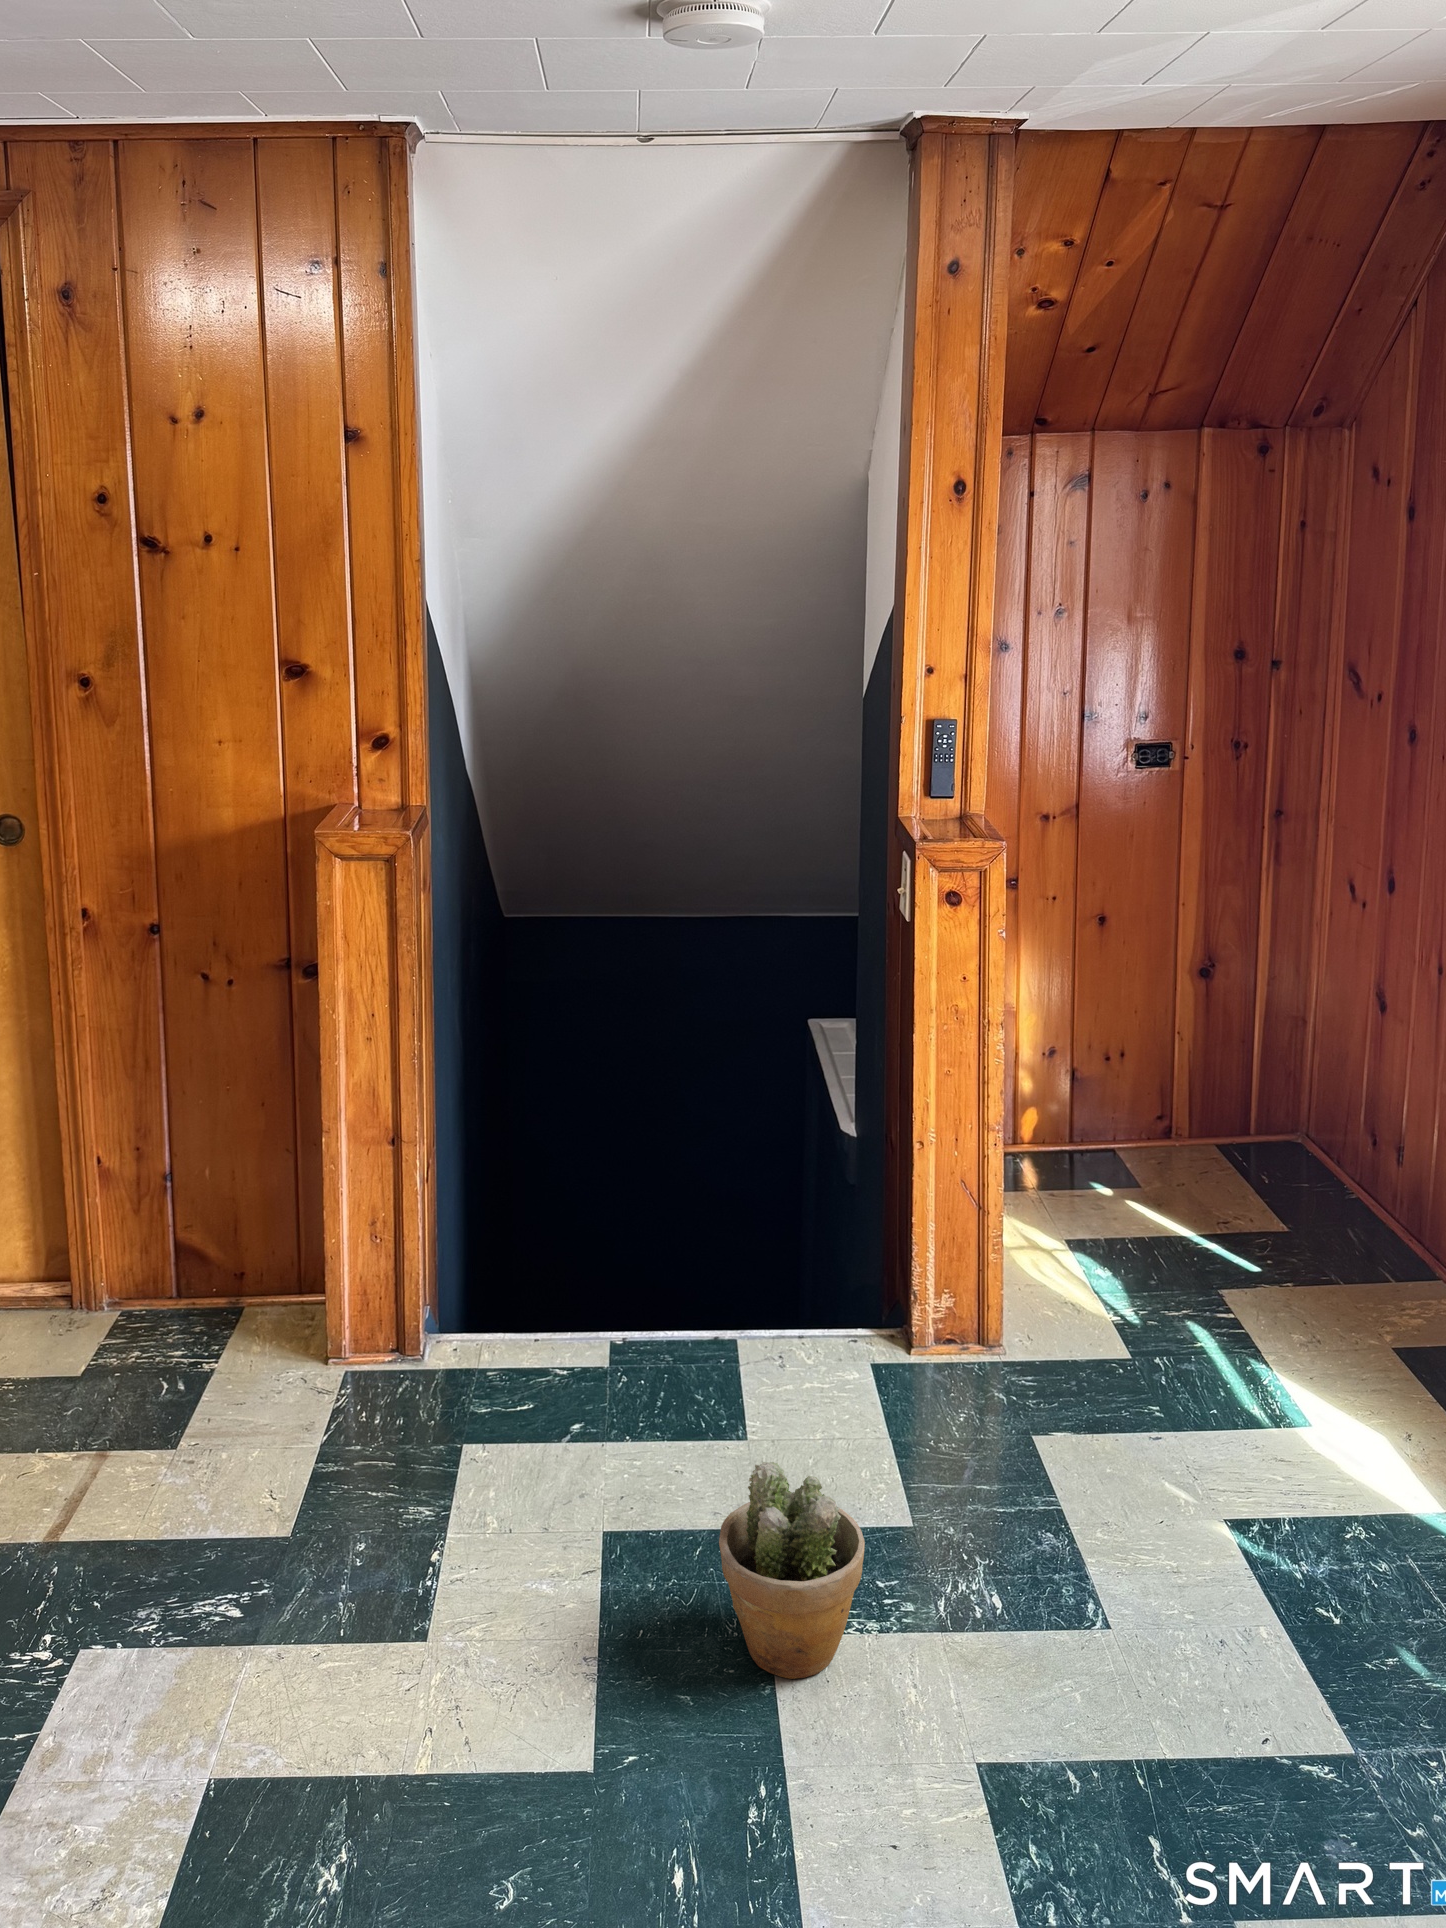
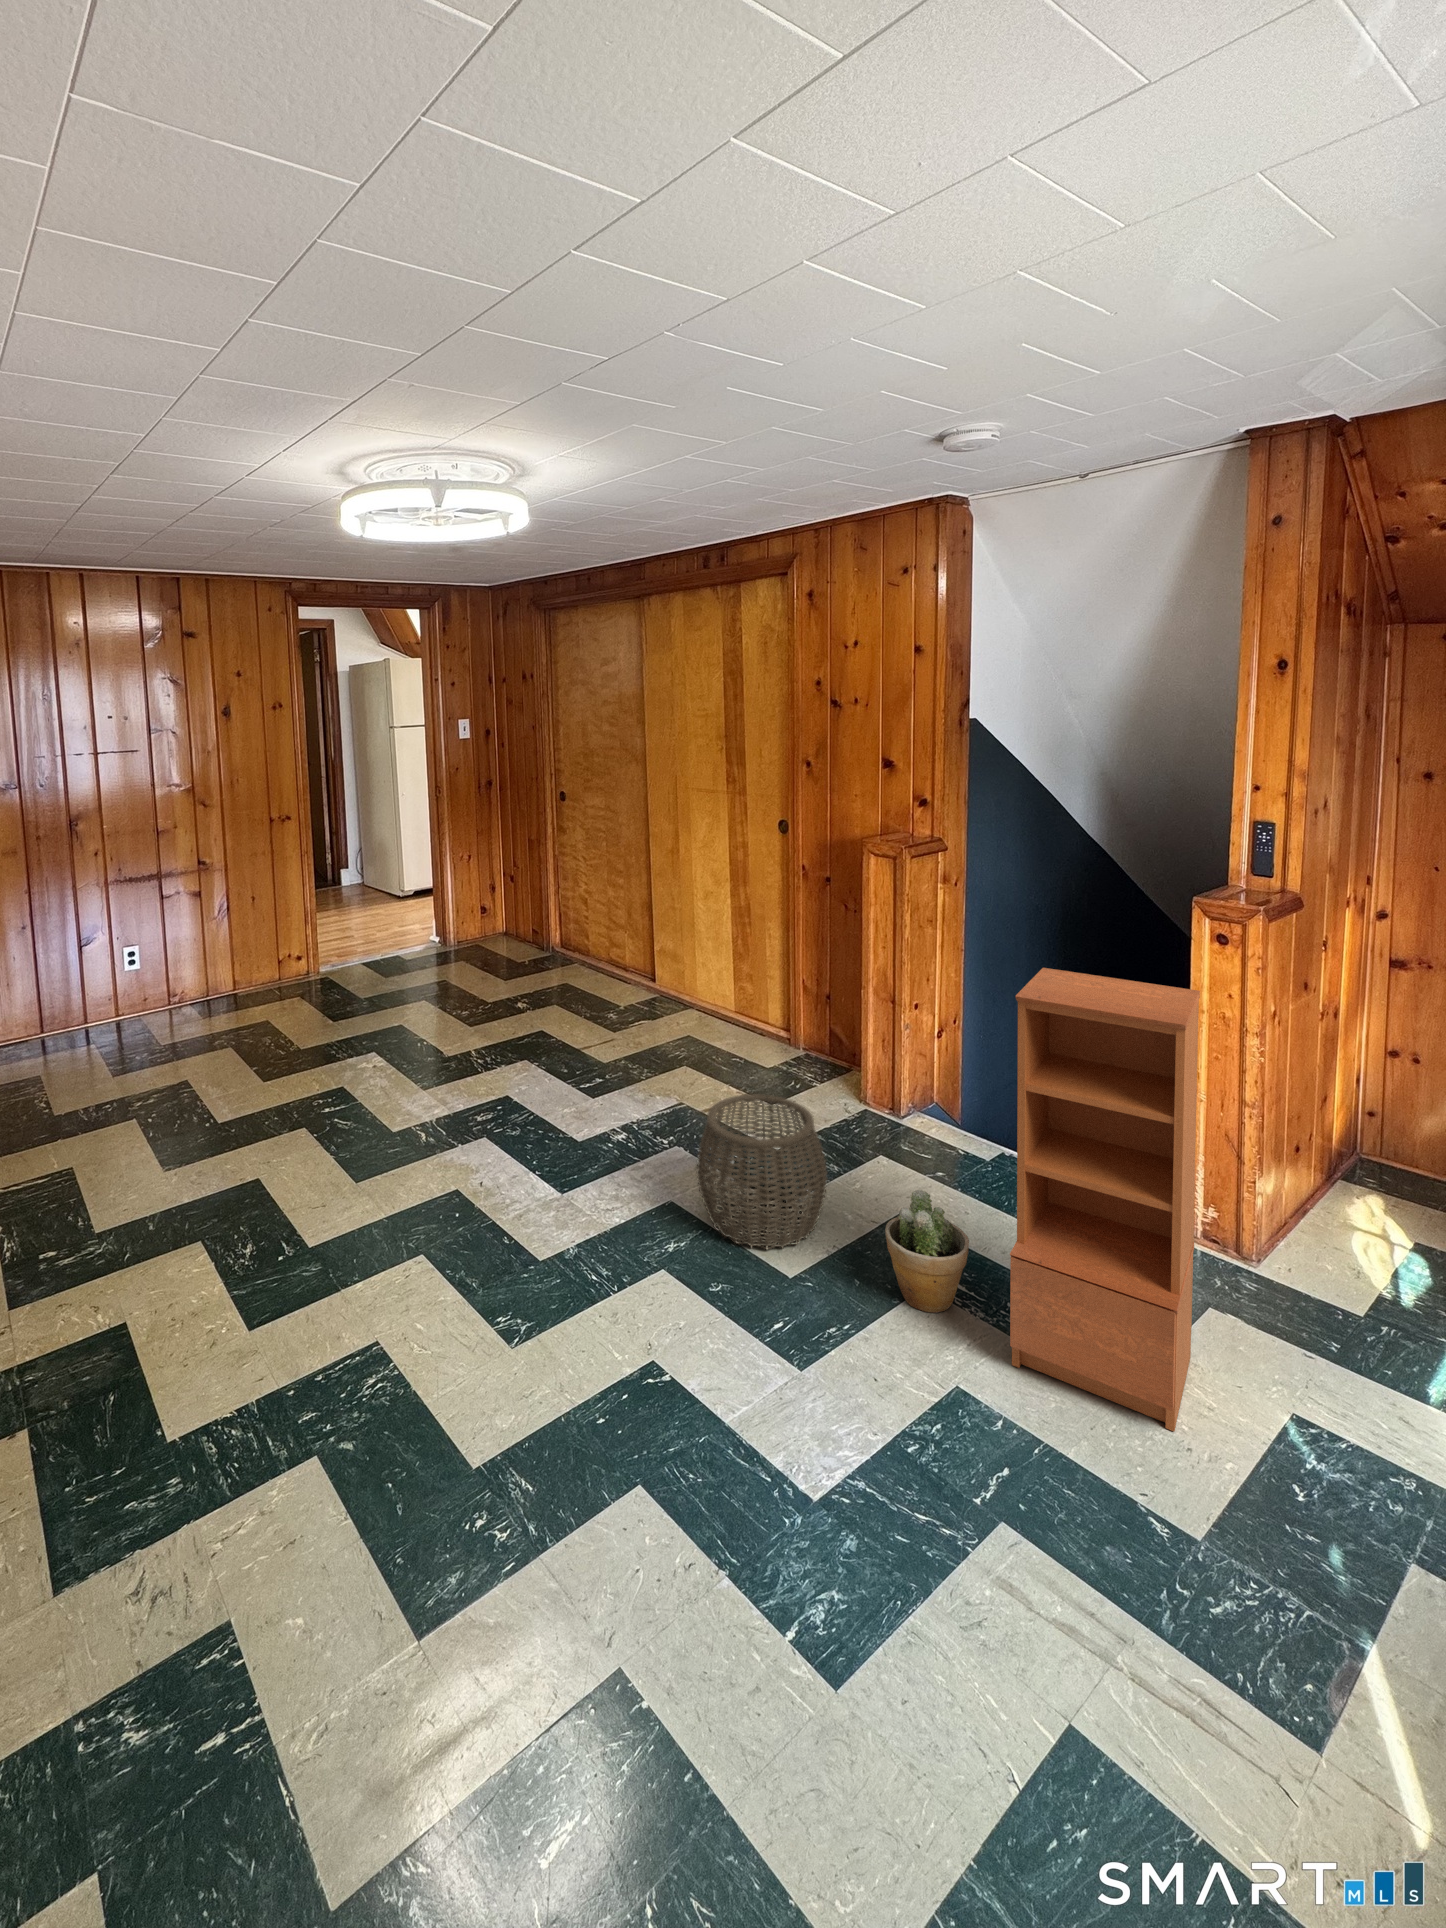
bookcase: none [907,978,1213,1674] -> present [1010,968,1200,1431]
woven basket: none [271,1410,562,1776] -> present [696,1094,827,1249]

